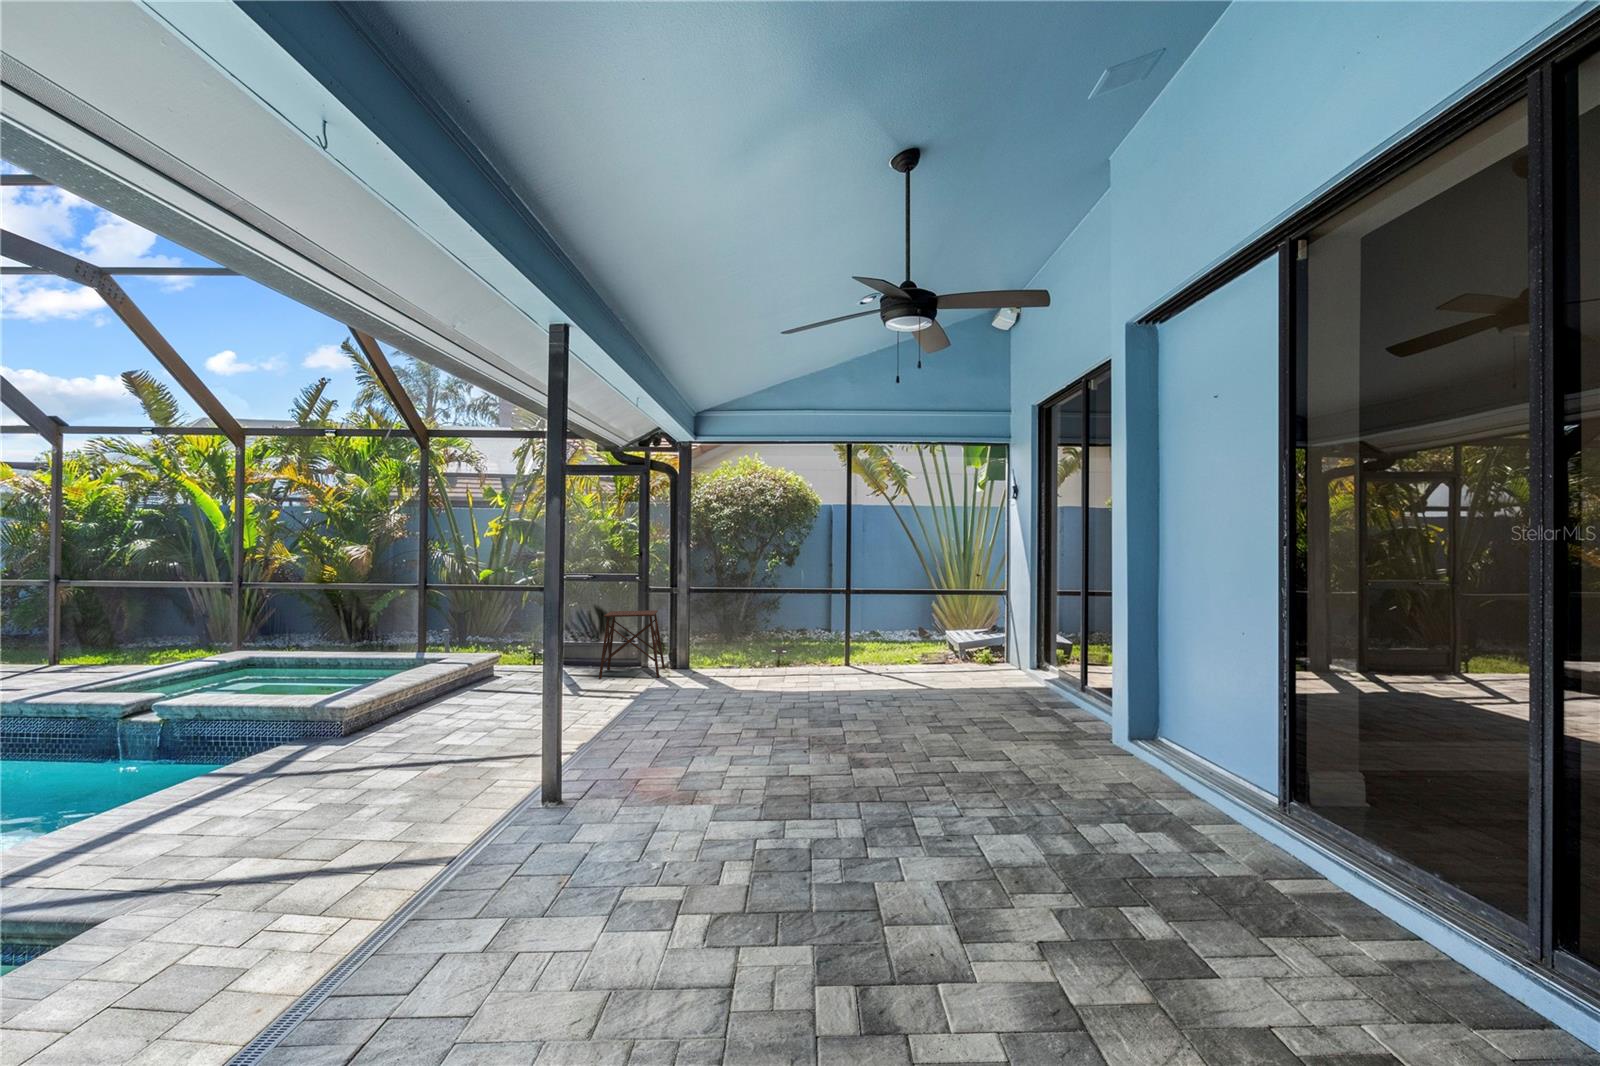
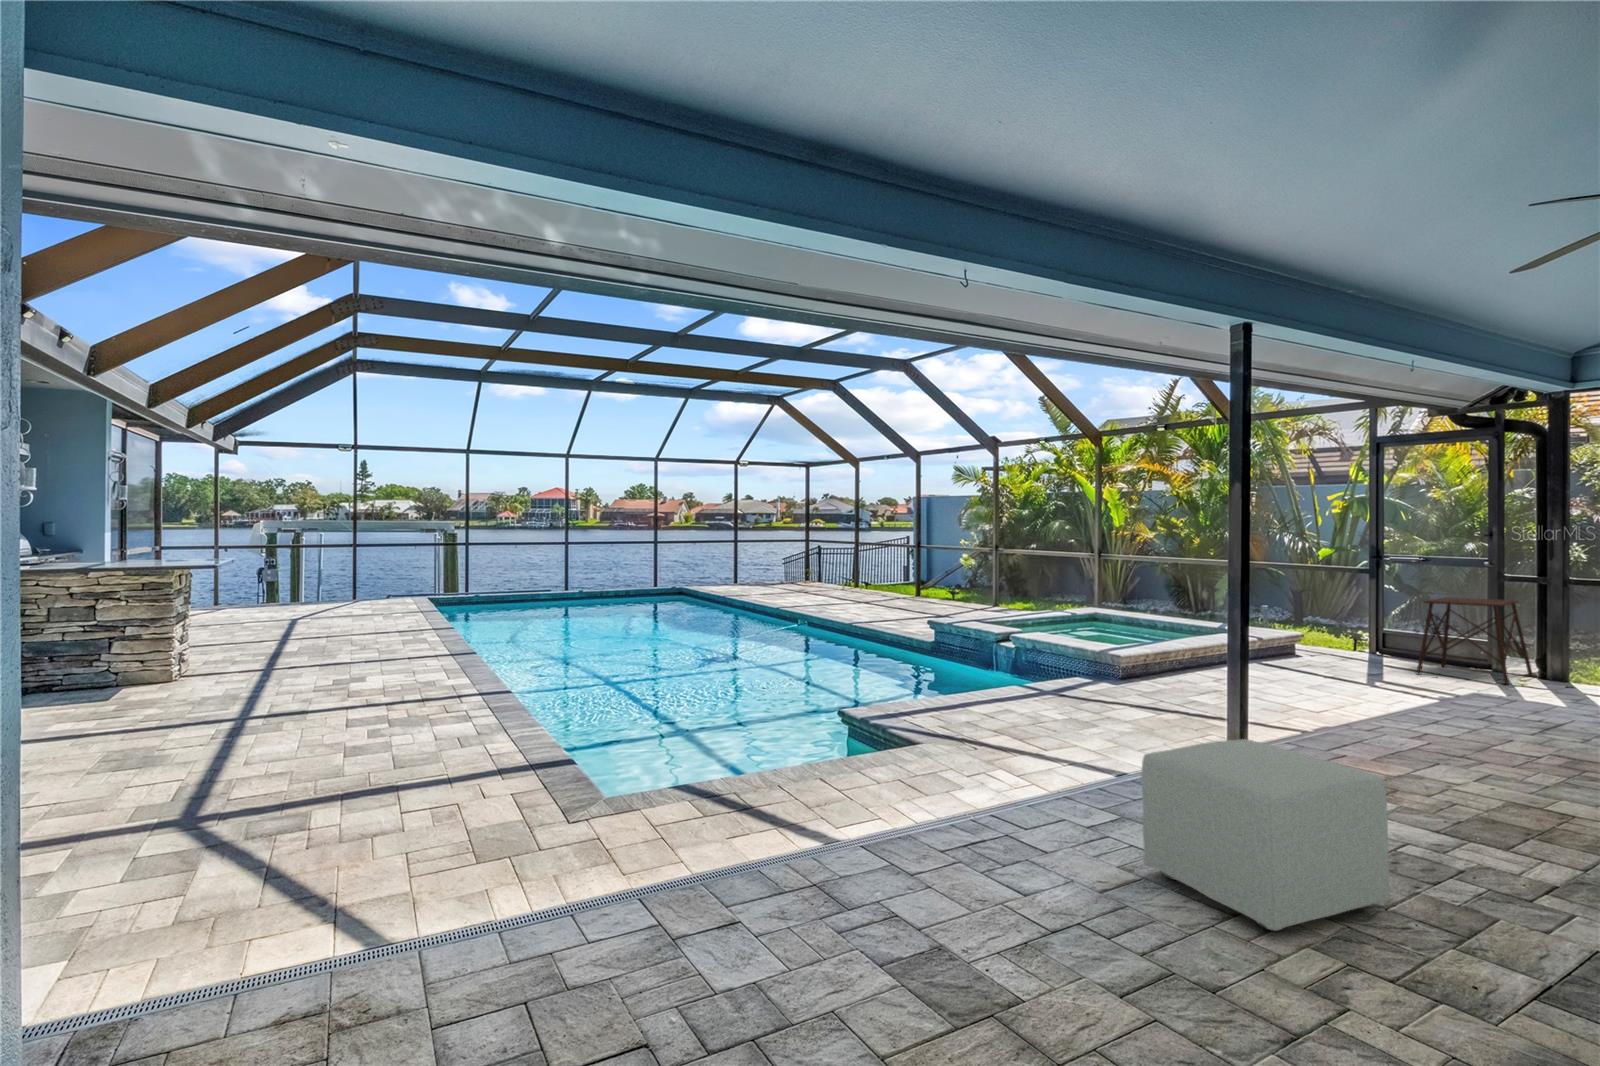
ottoman: none [605,775,812,984] -> present [1141,739,1390,931]

